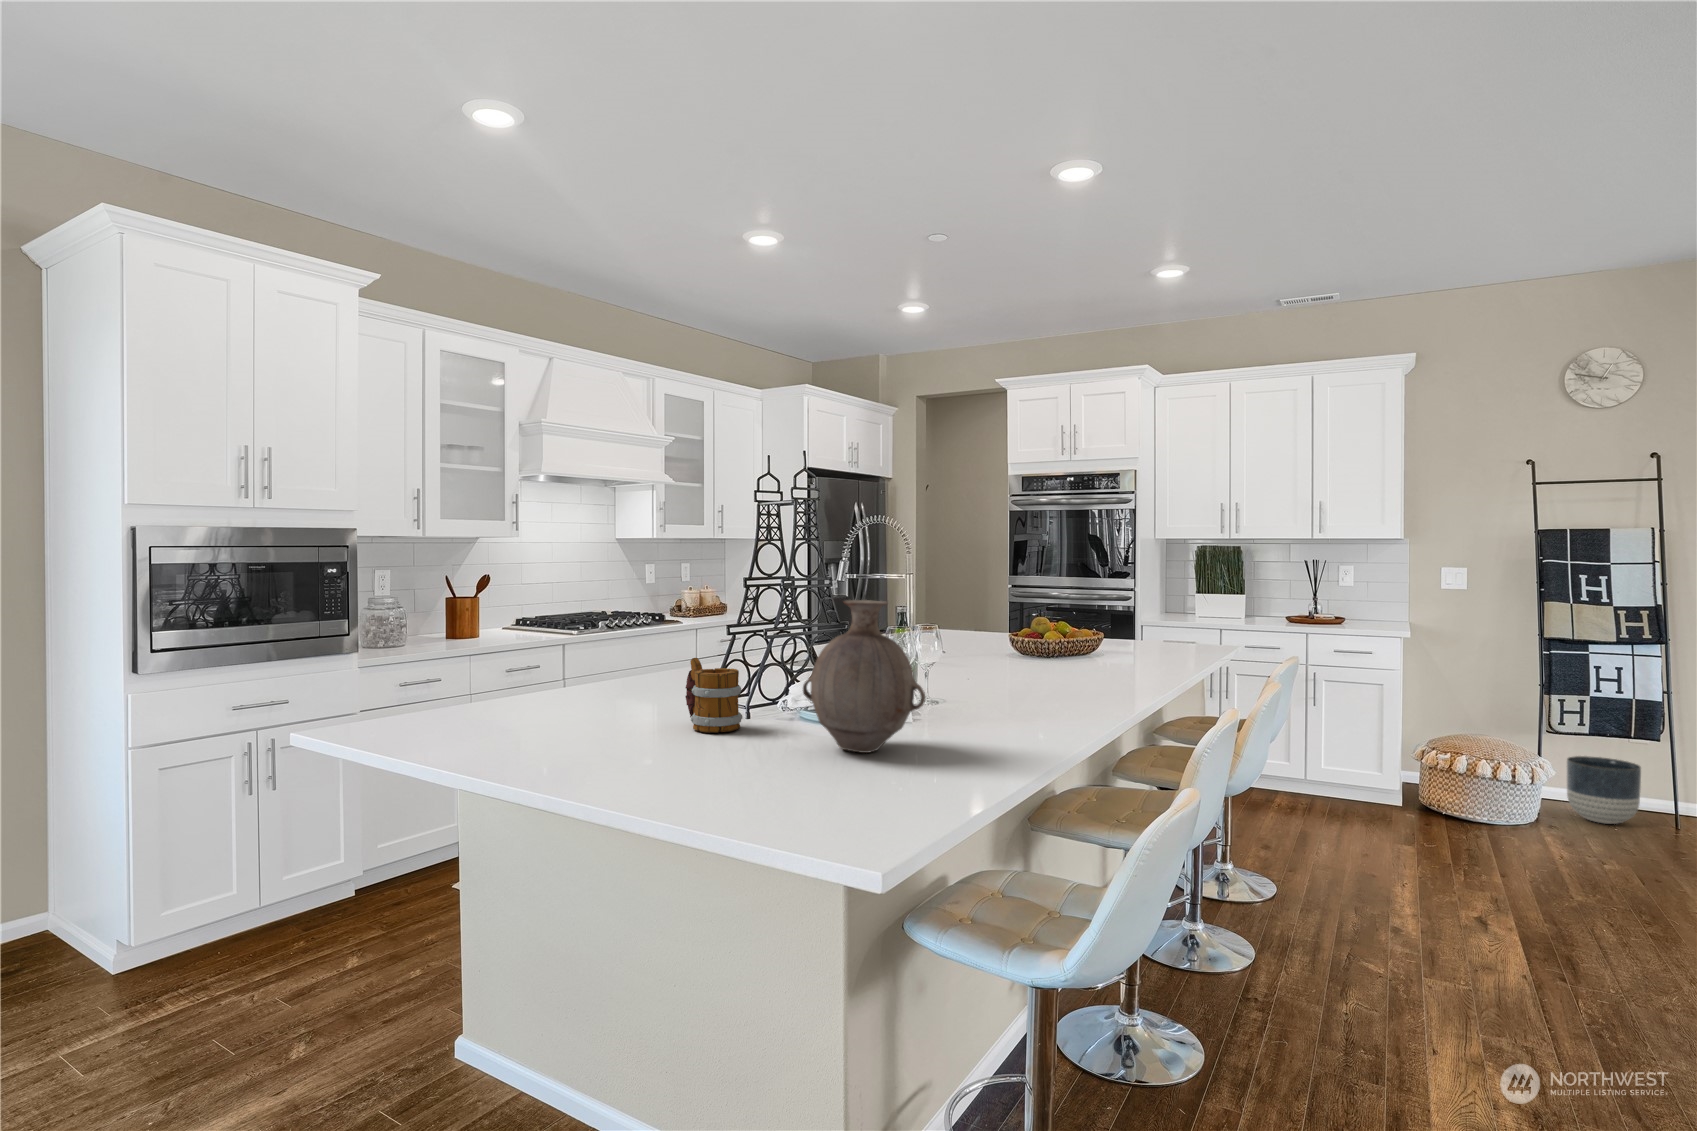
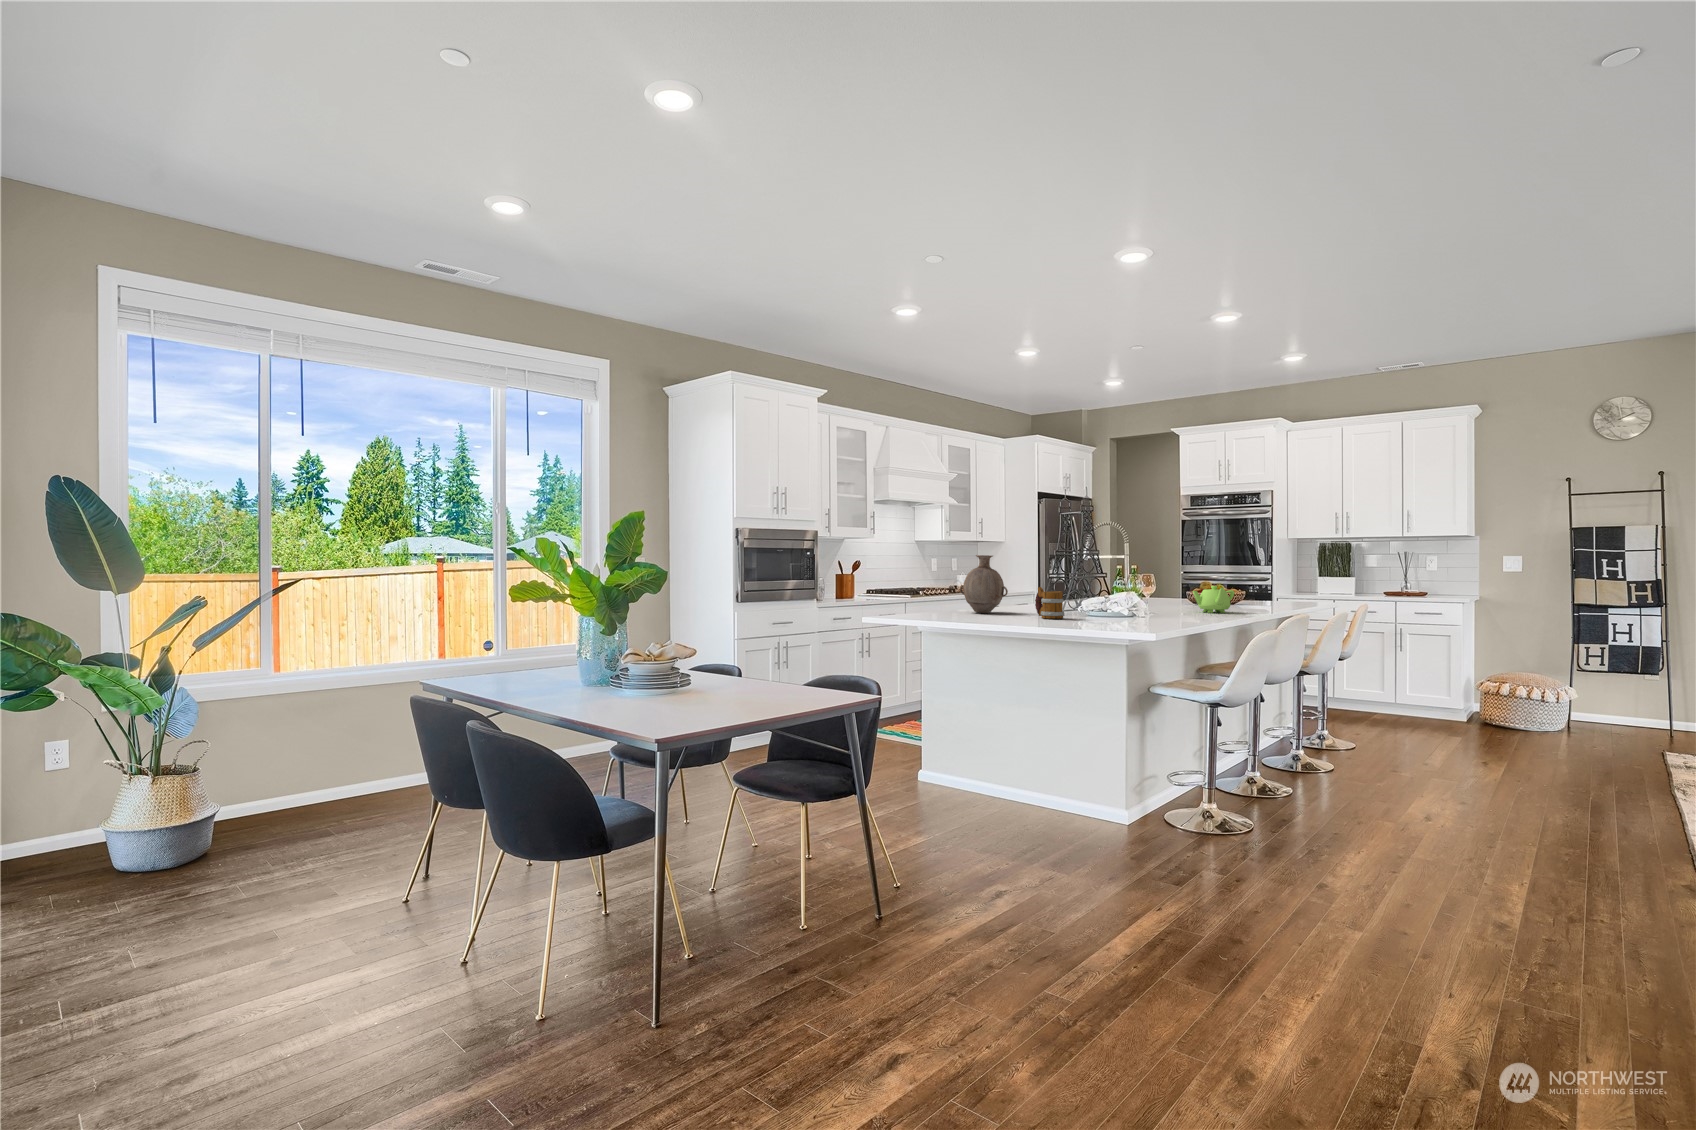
vase: present [803,600,925,753] -> present [960,555,1008,613]
teapot: none [1015,637,1089,689] -> present [1193,586,1235,613]
planter: present [1566,756,1641,824] -> none [1590,686,1643,731]

